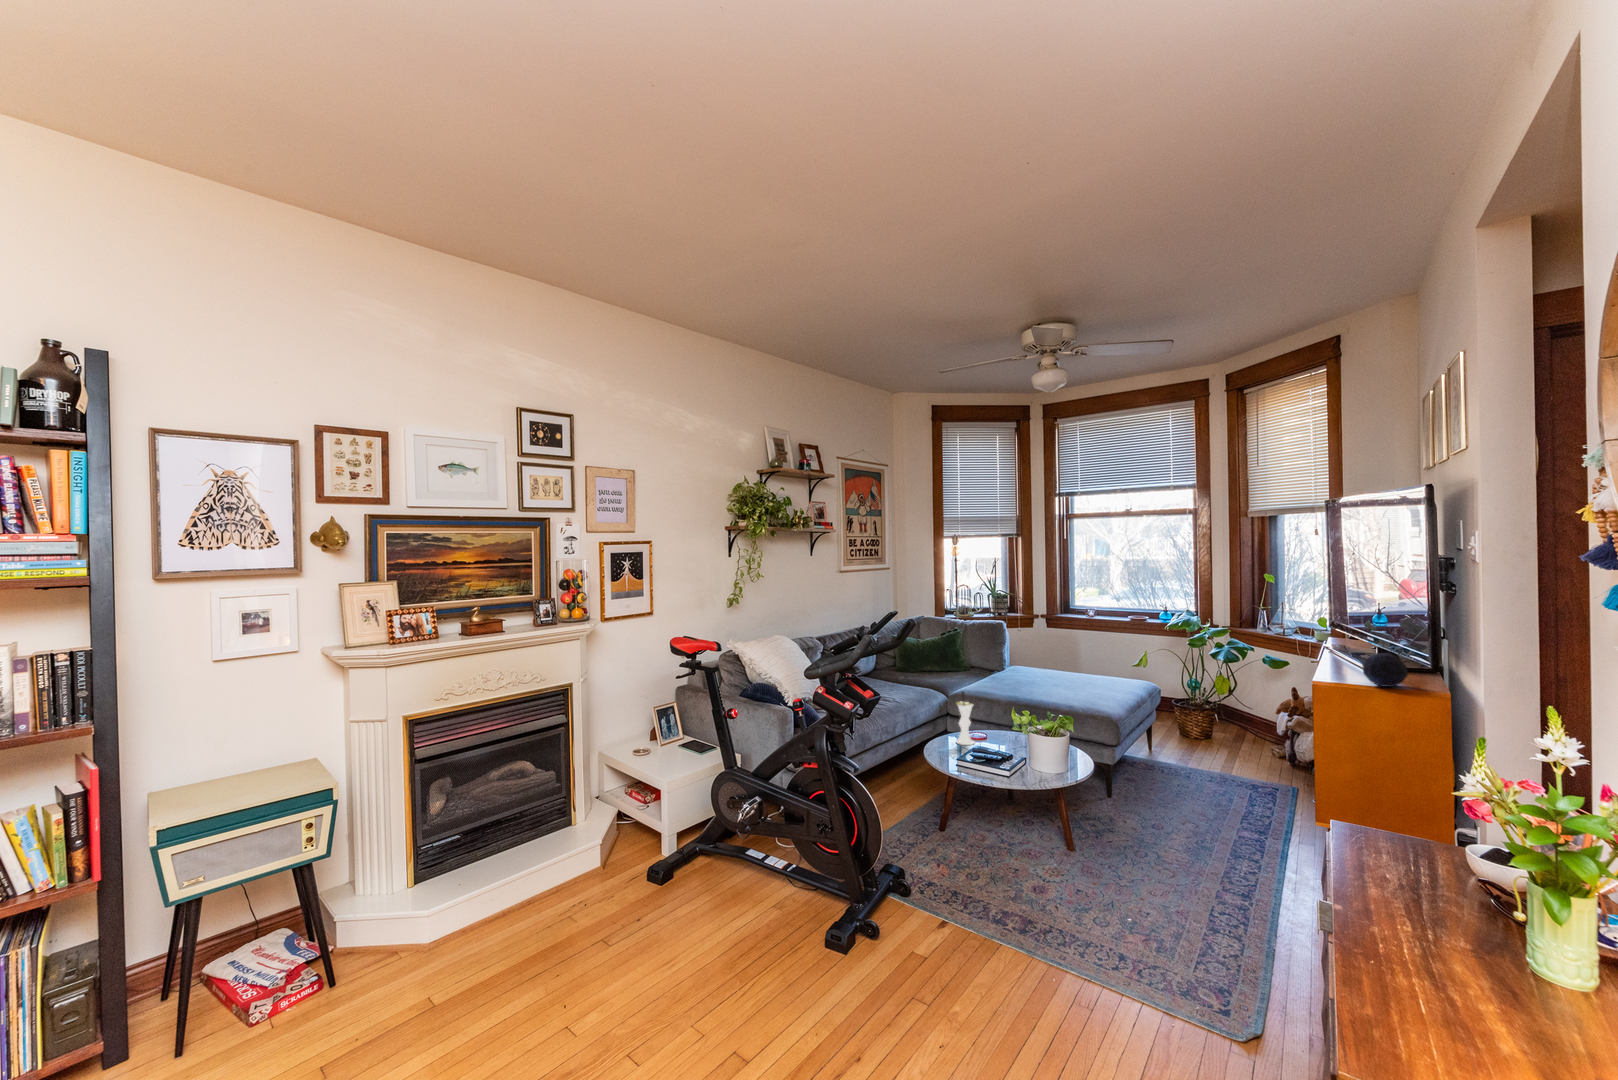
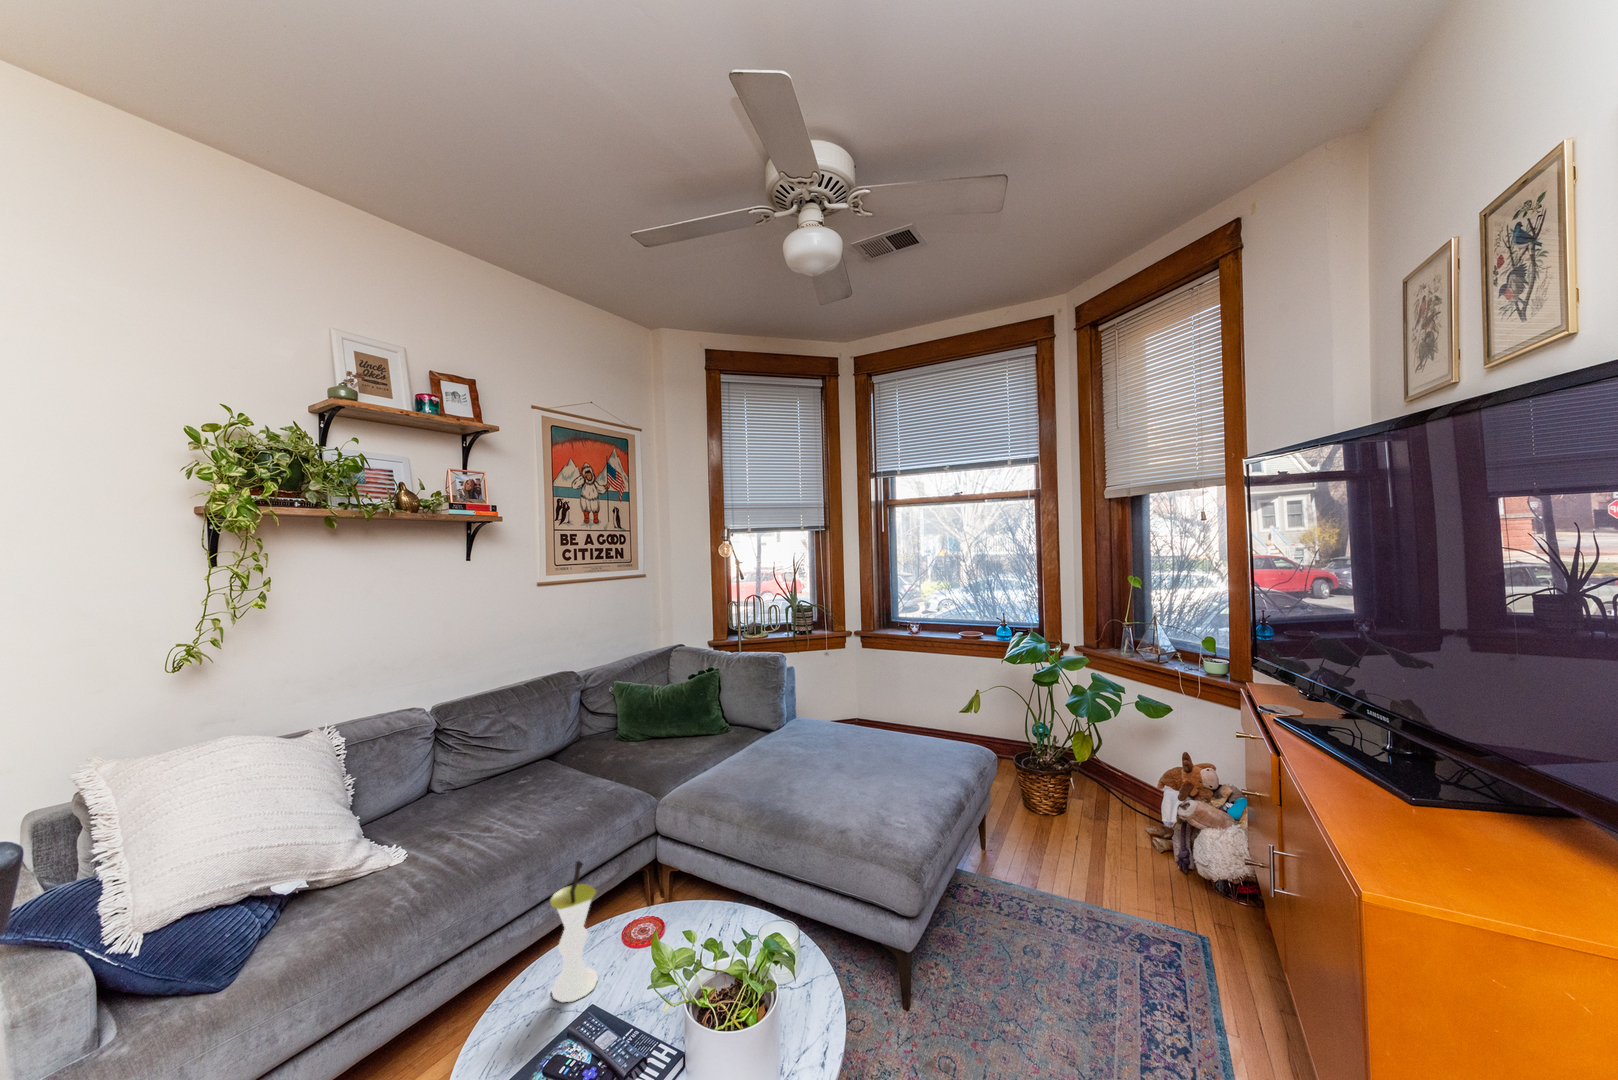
decorative orb: present [1362,653,1408,687] -> none [1410,769,1531,857]

